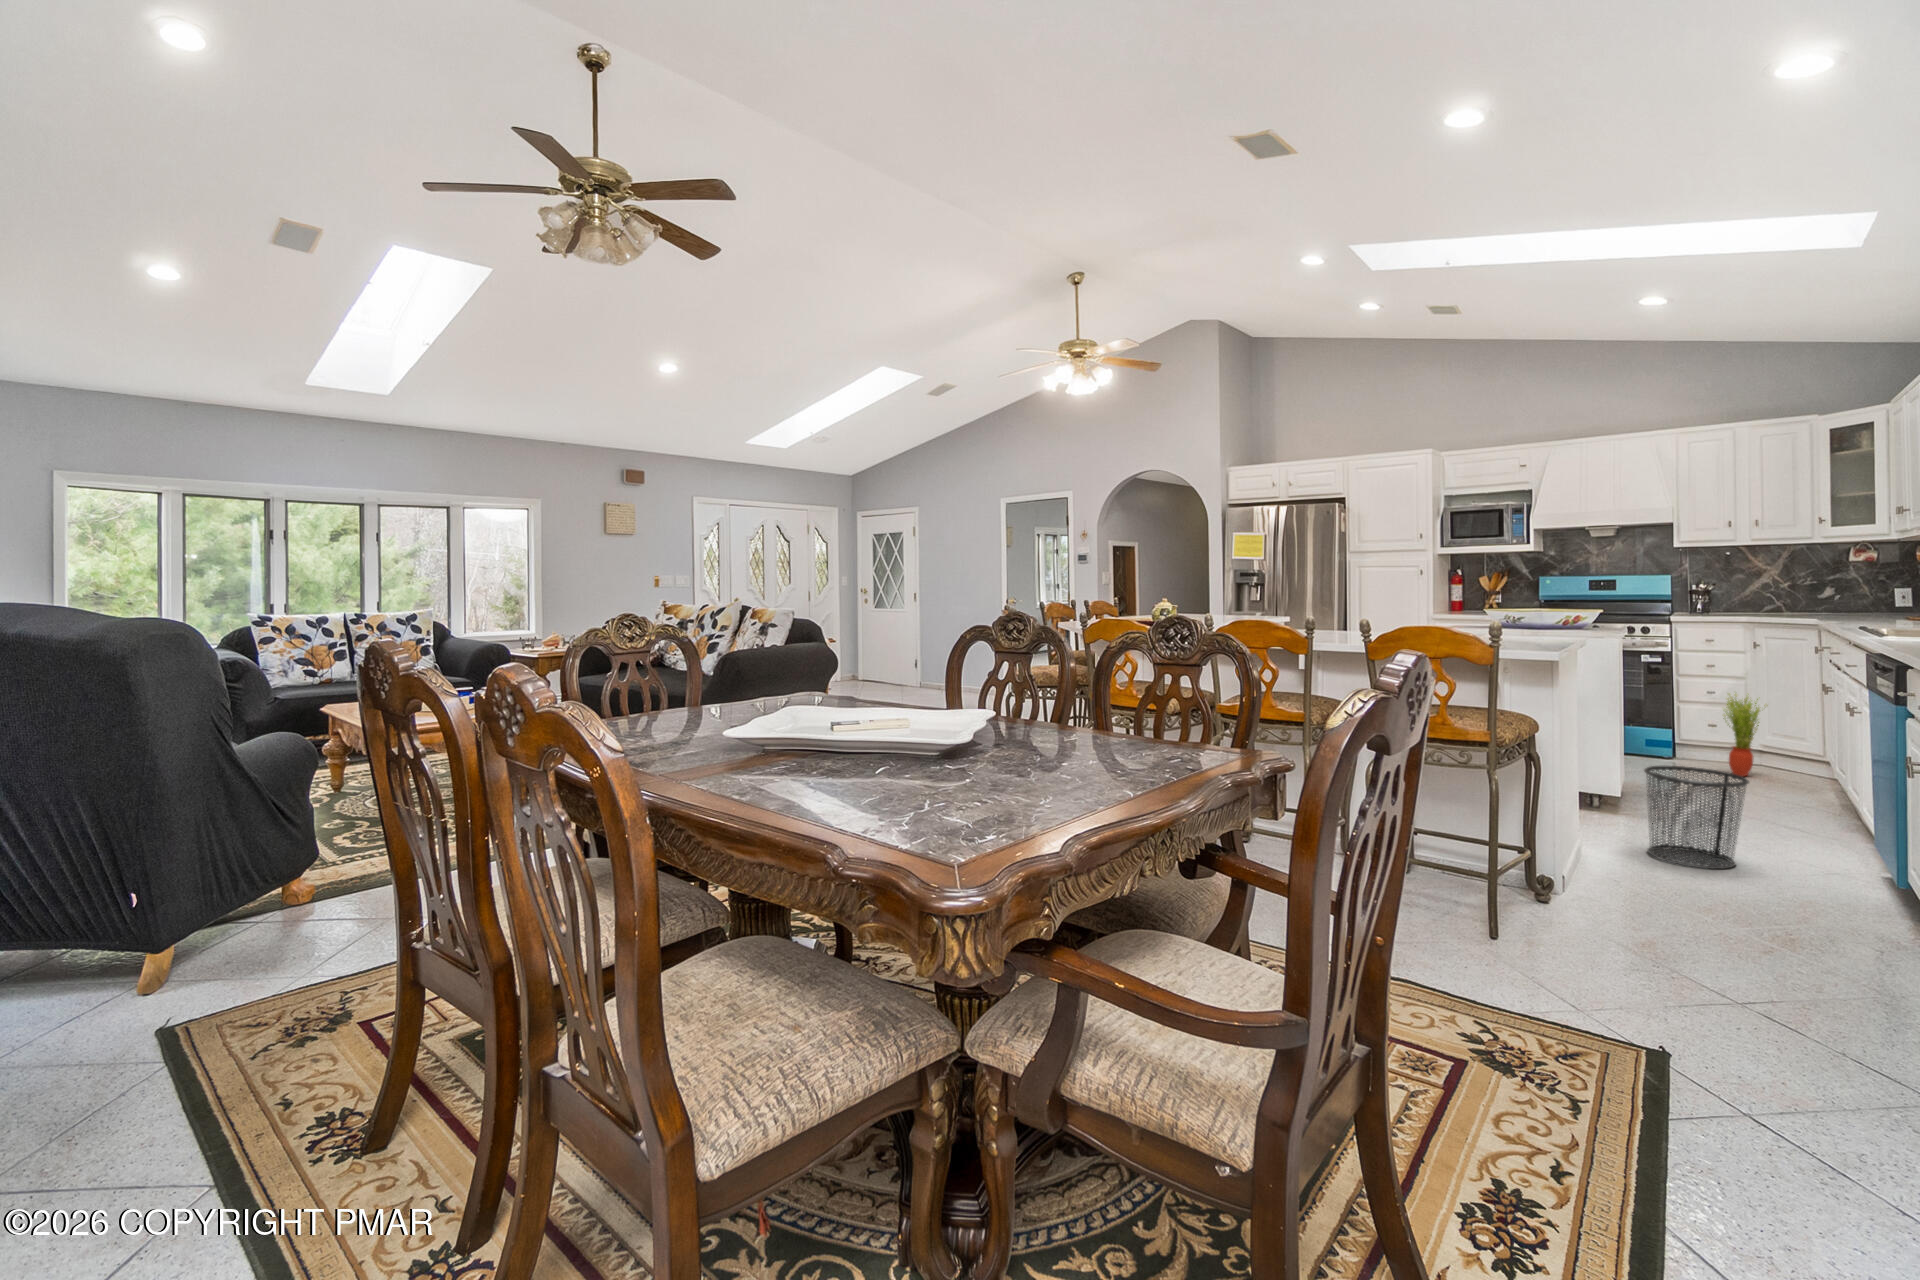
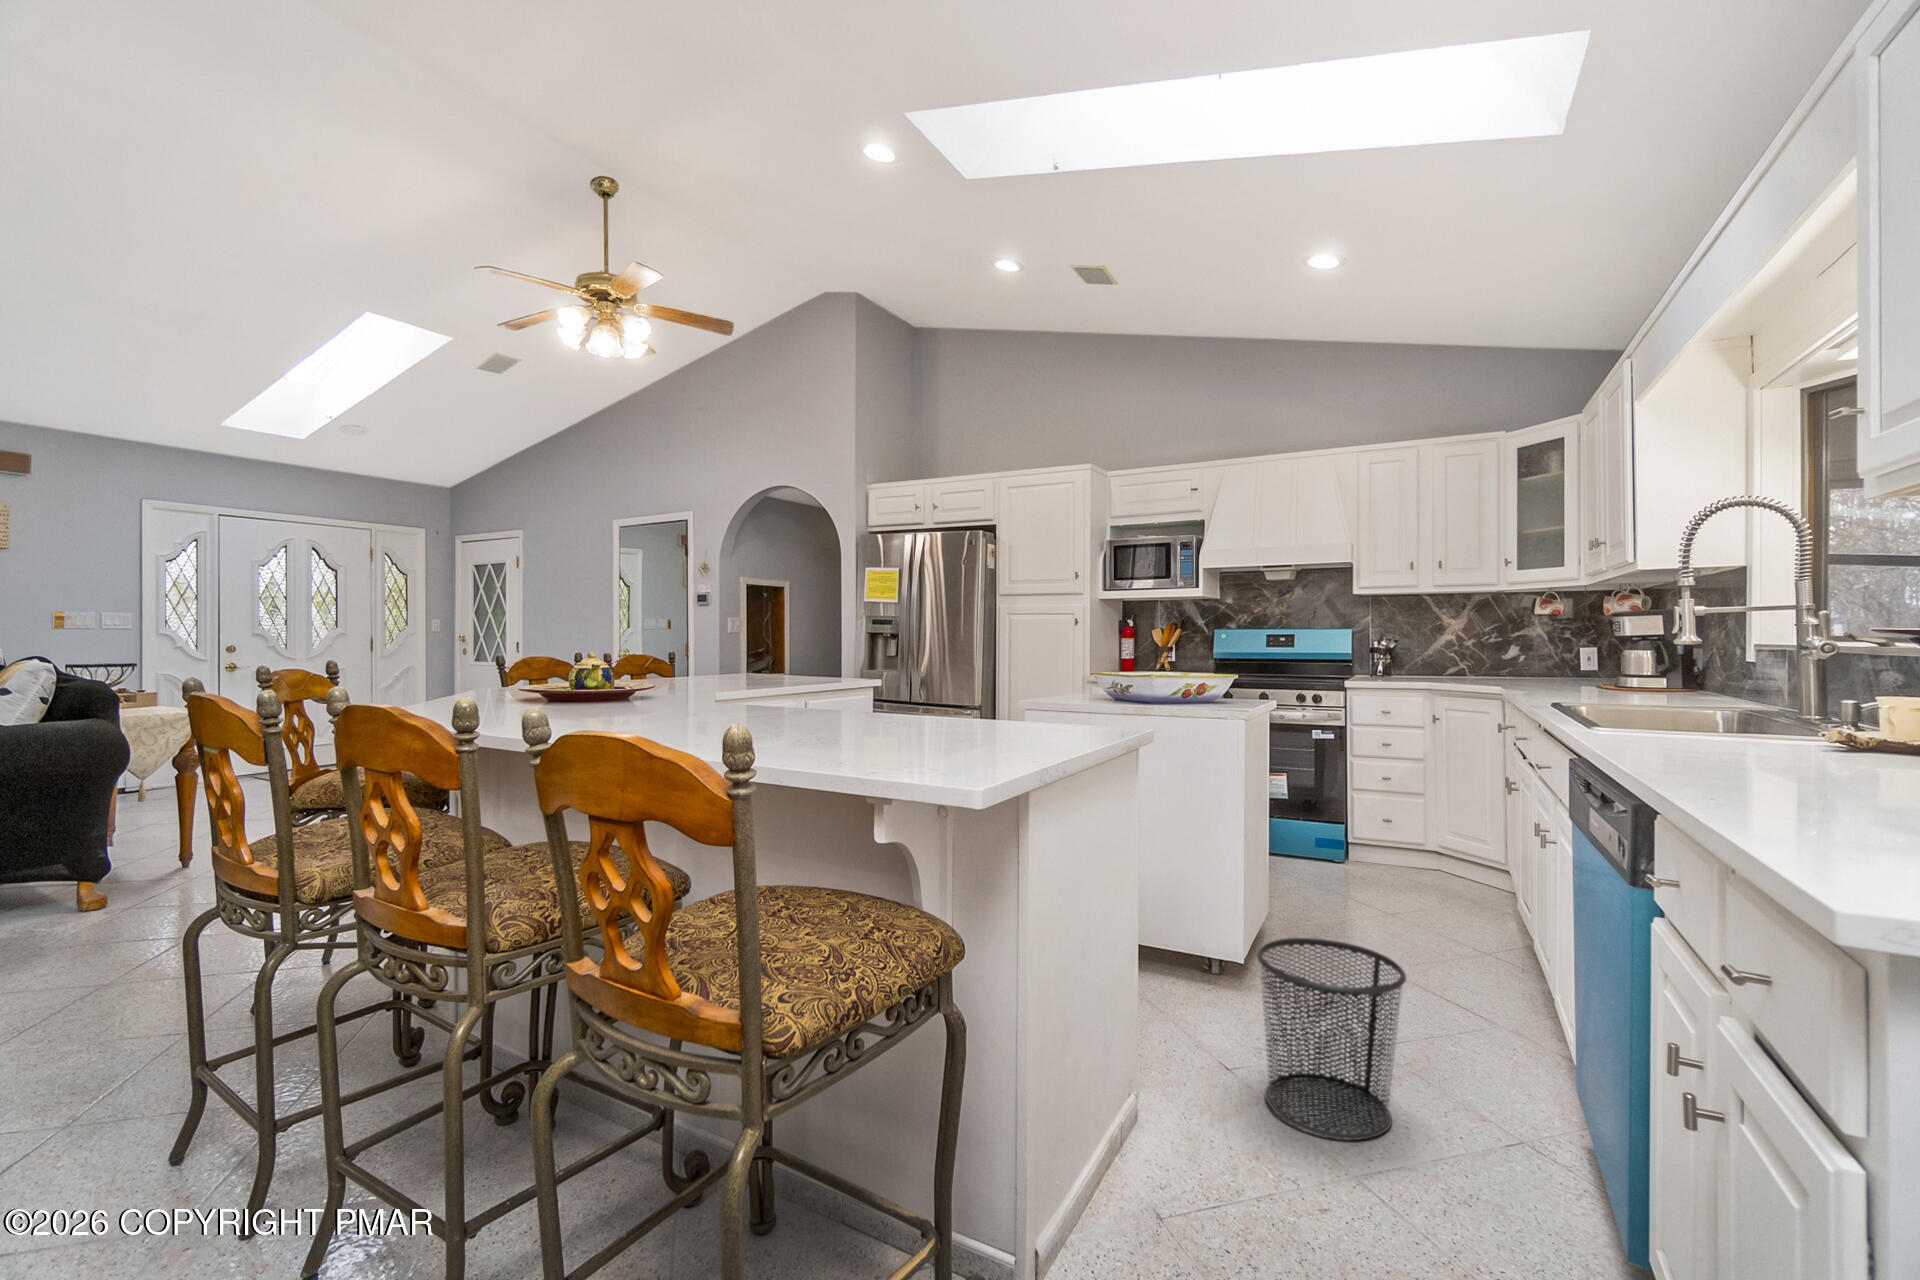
potted plant: present [1724,694,1768,776] -> none [1402,781,1454,893]

